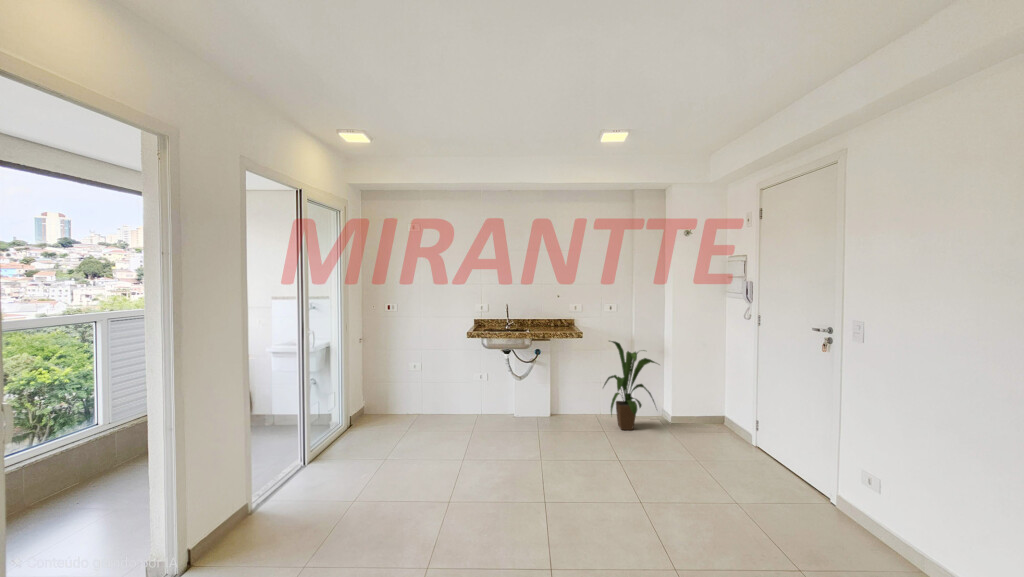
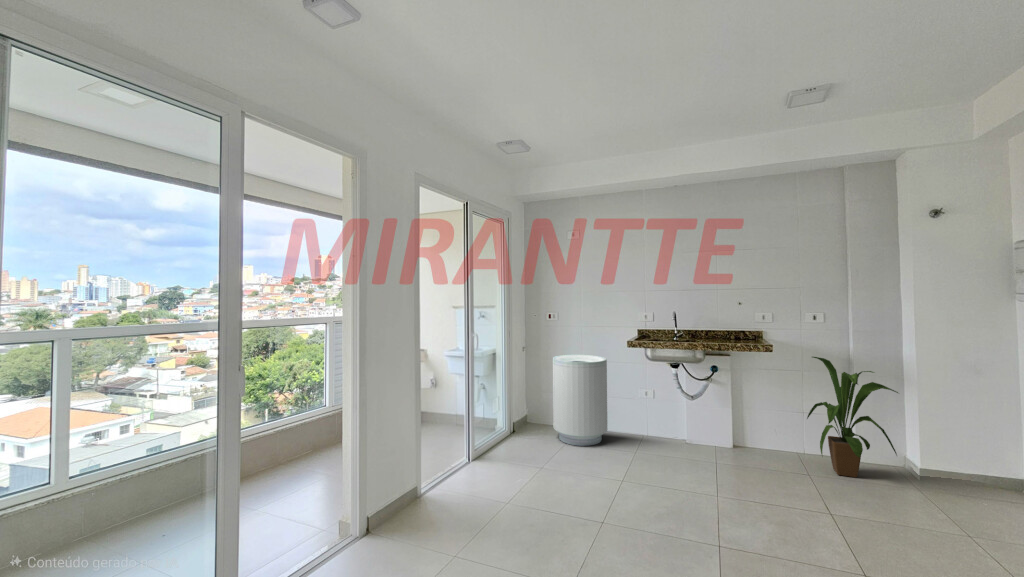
trash can: none [393,344,447,432] -> present [553,355,607,446]

